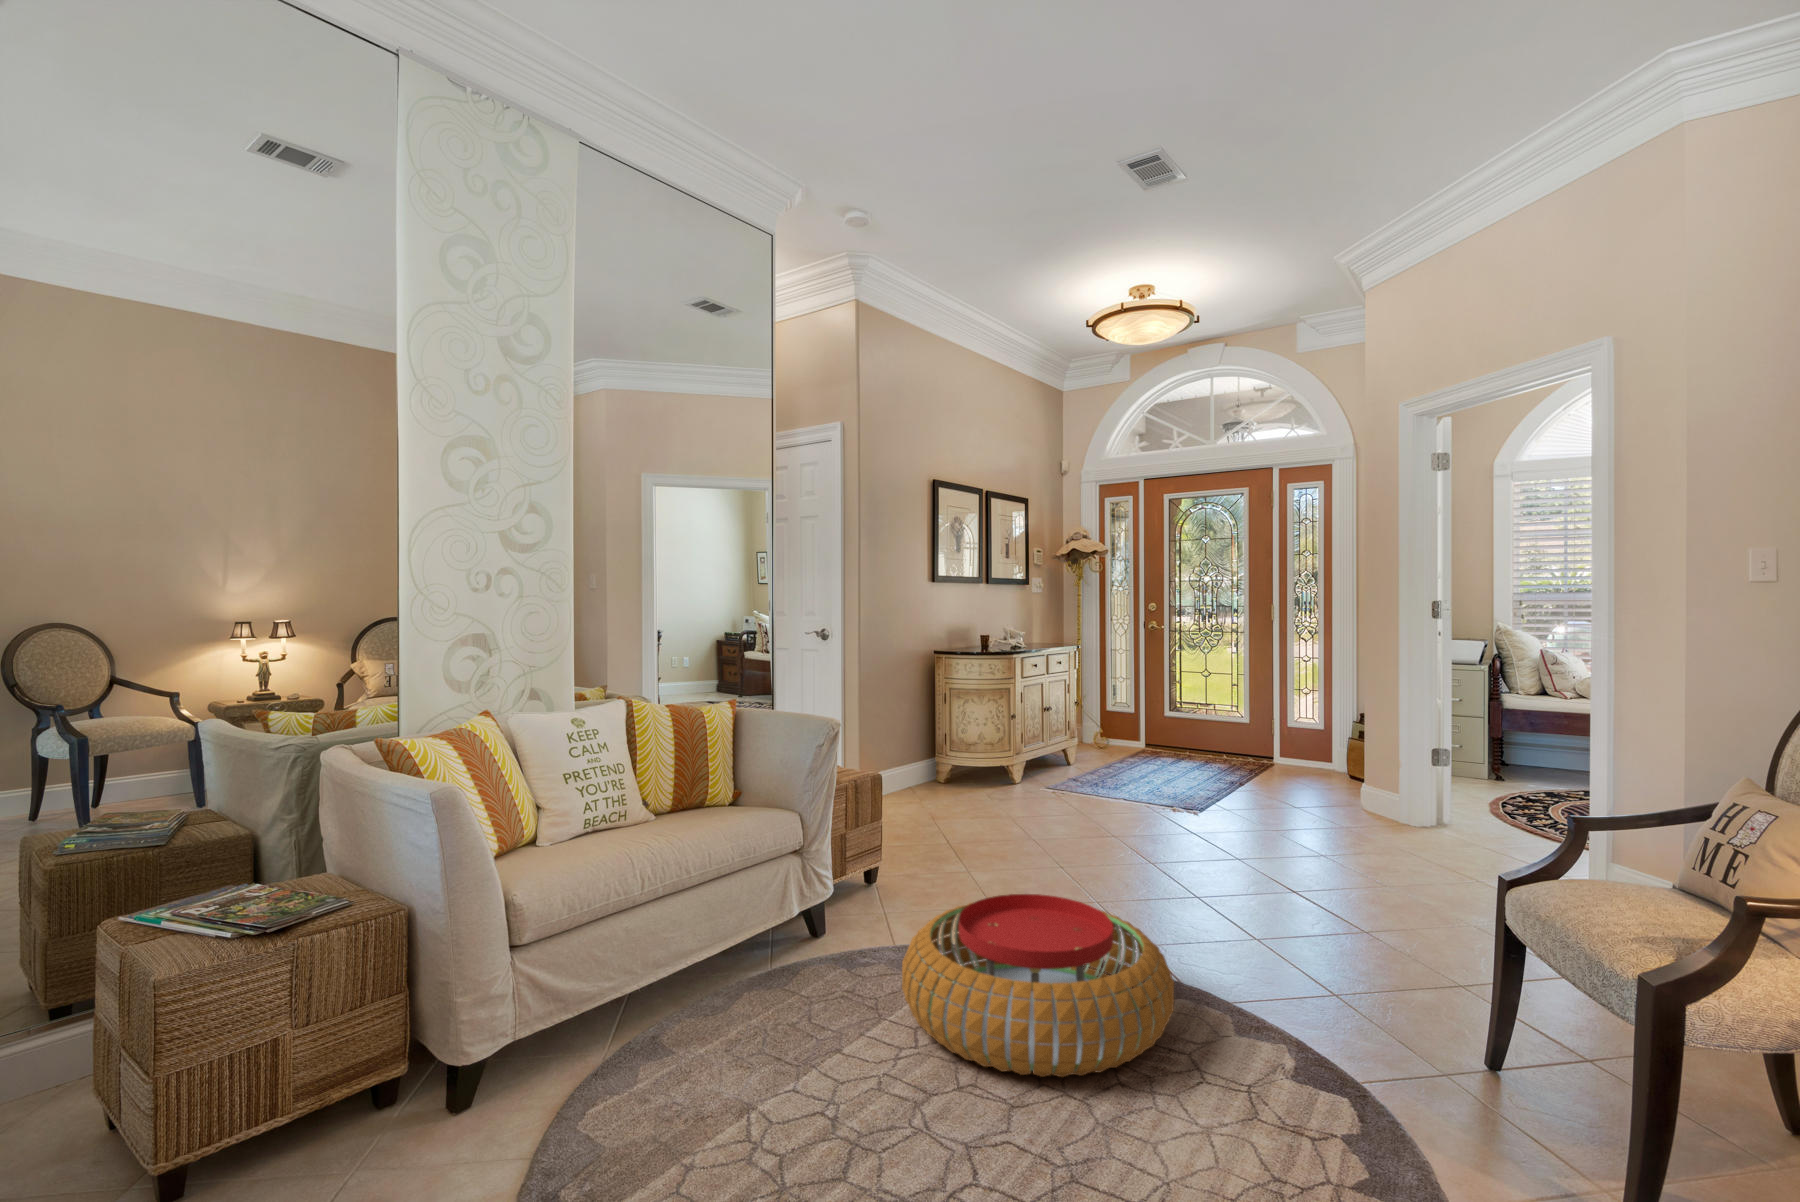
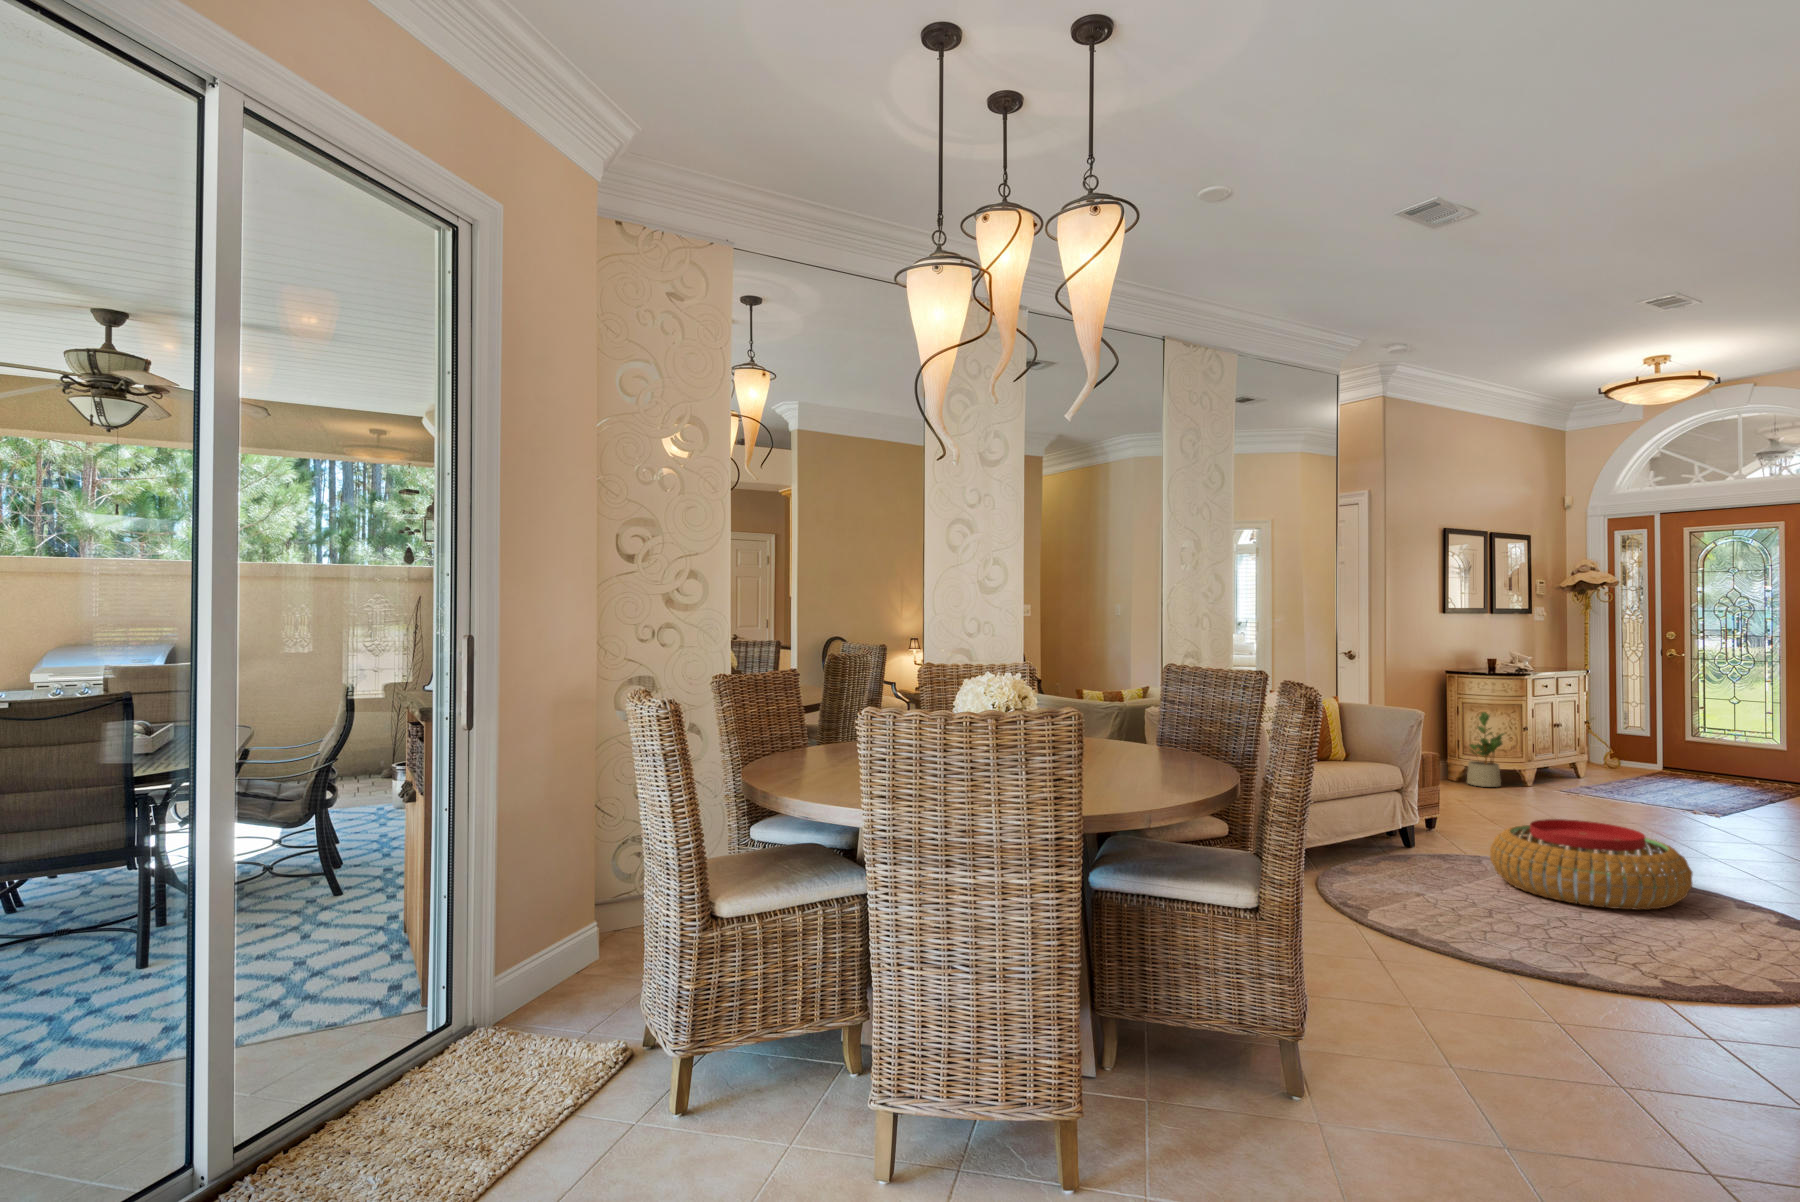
potted plant: none [951,700,993,790] -> present [1467,712,1504,787]

